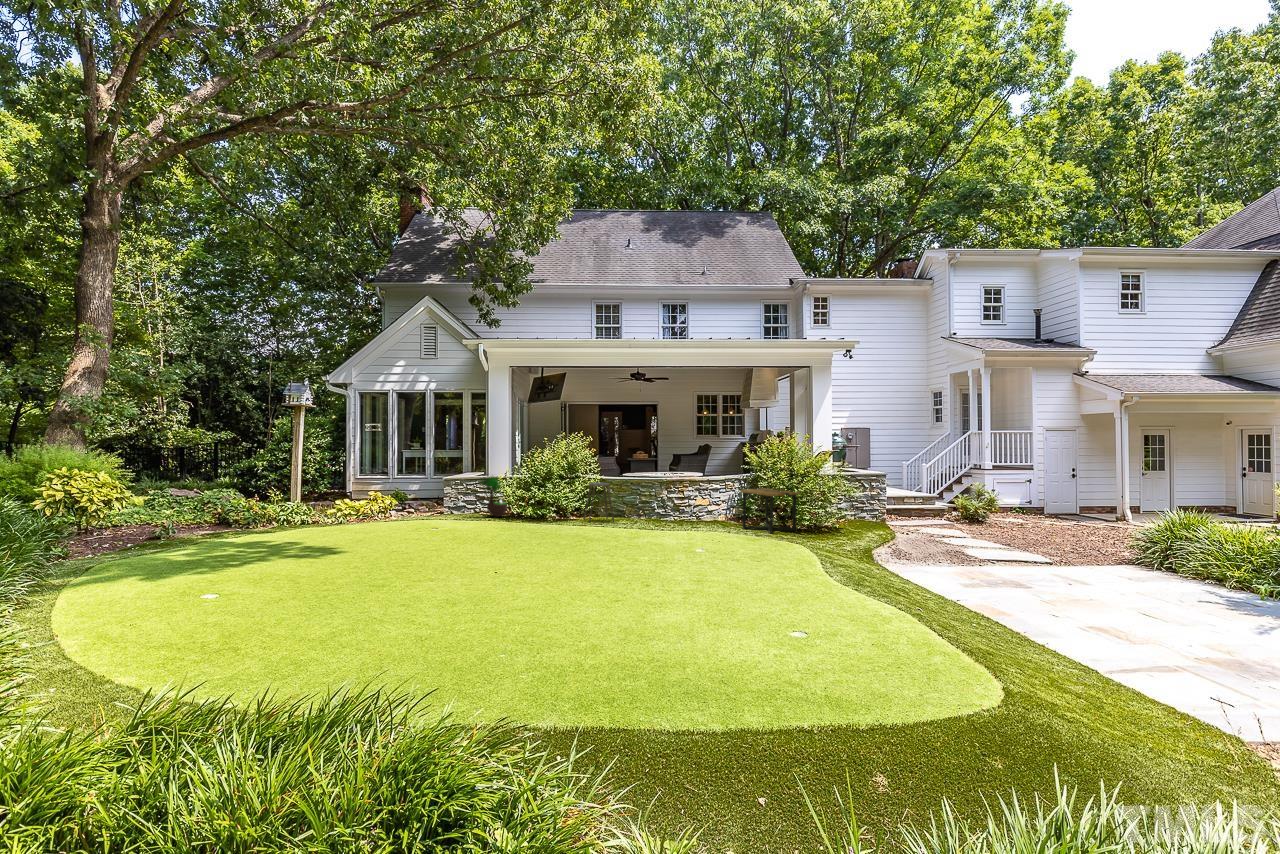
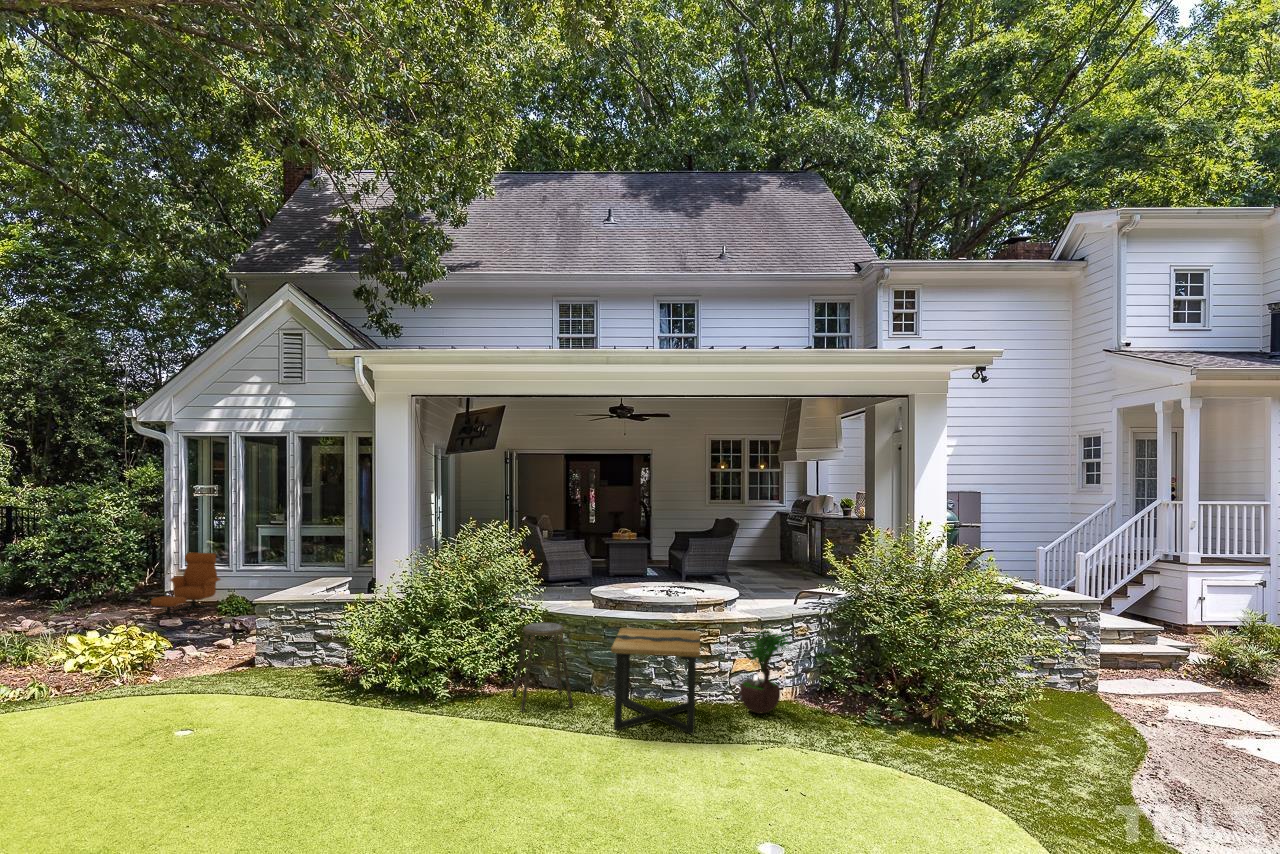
lounge chair: none [366,461,401,497] -> present [151,553,220,619]
potted tree: present [481,476,507,517] -> present [740,628,787,714]
side table: present [740,488,800,534] -> present [611,628,700,734]

